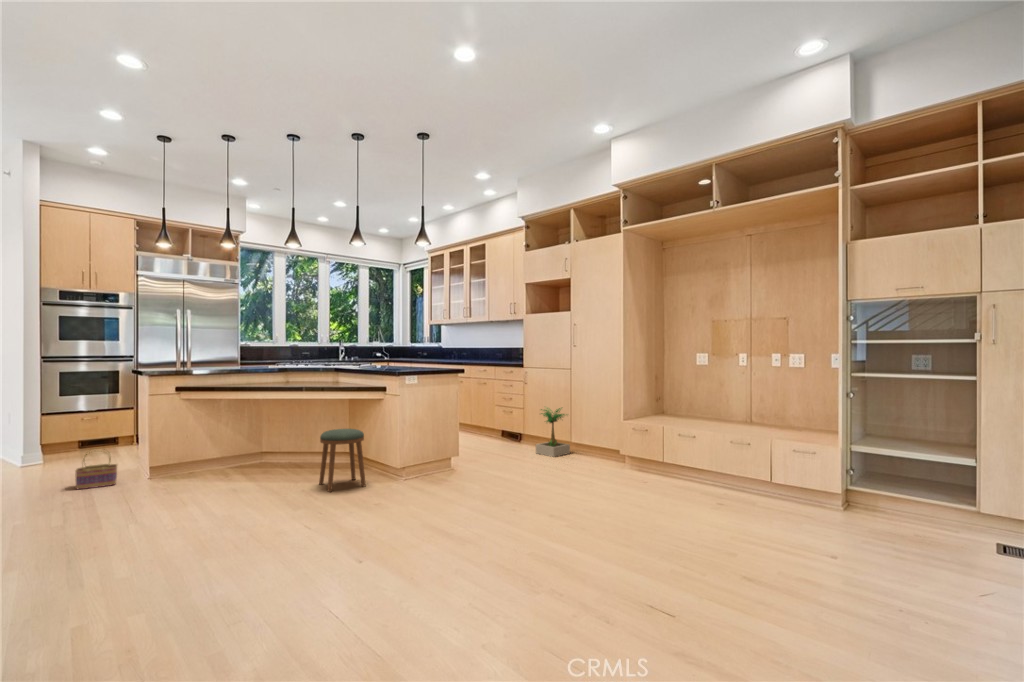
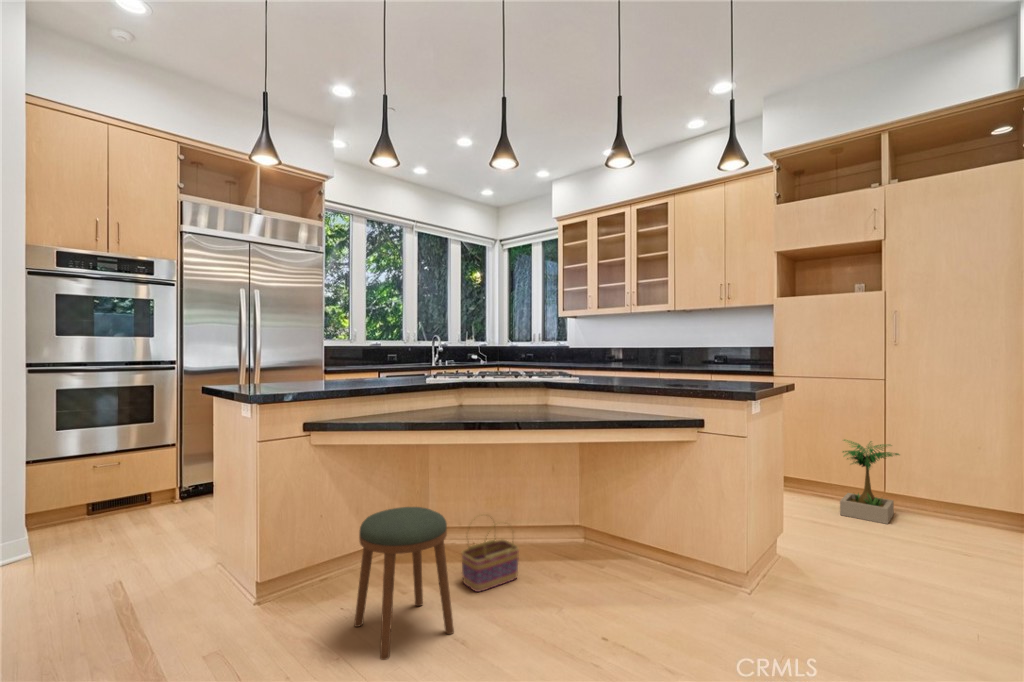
stool: present [319,429,366,492] -> present [354,507,454,660]
basket: present [75,448,117,489] -> present [462,523,519,592]

